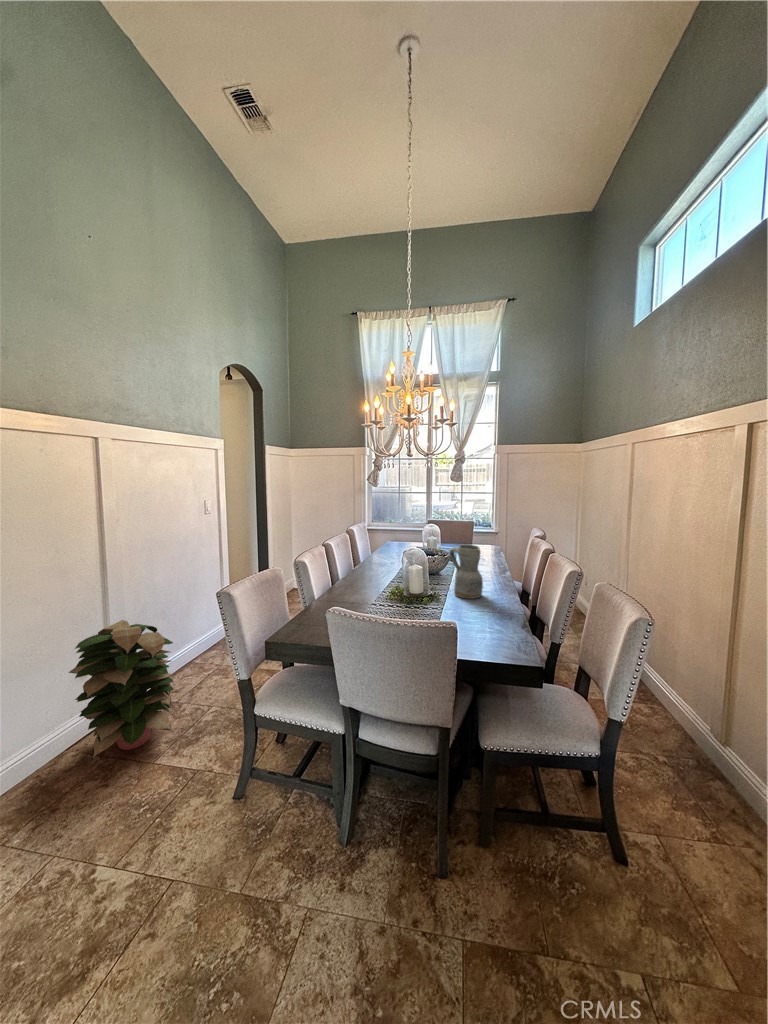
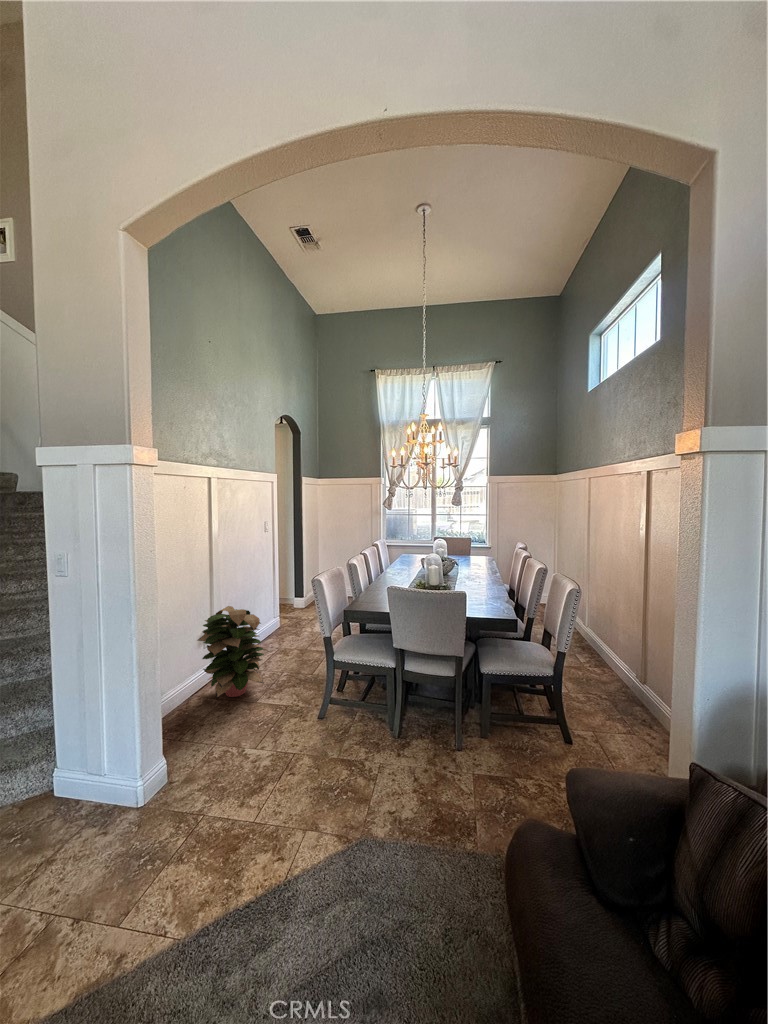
ceramic pitcher: present [450,545,483,599] -> none [457,552,480,589]

